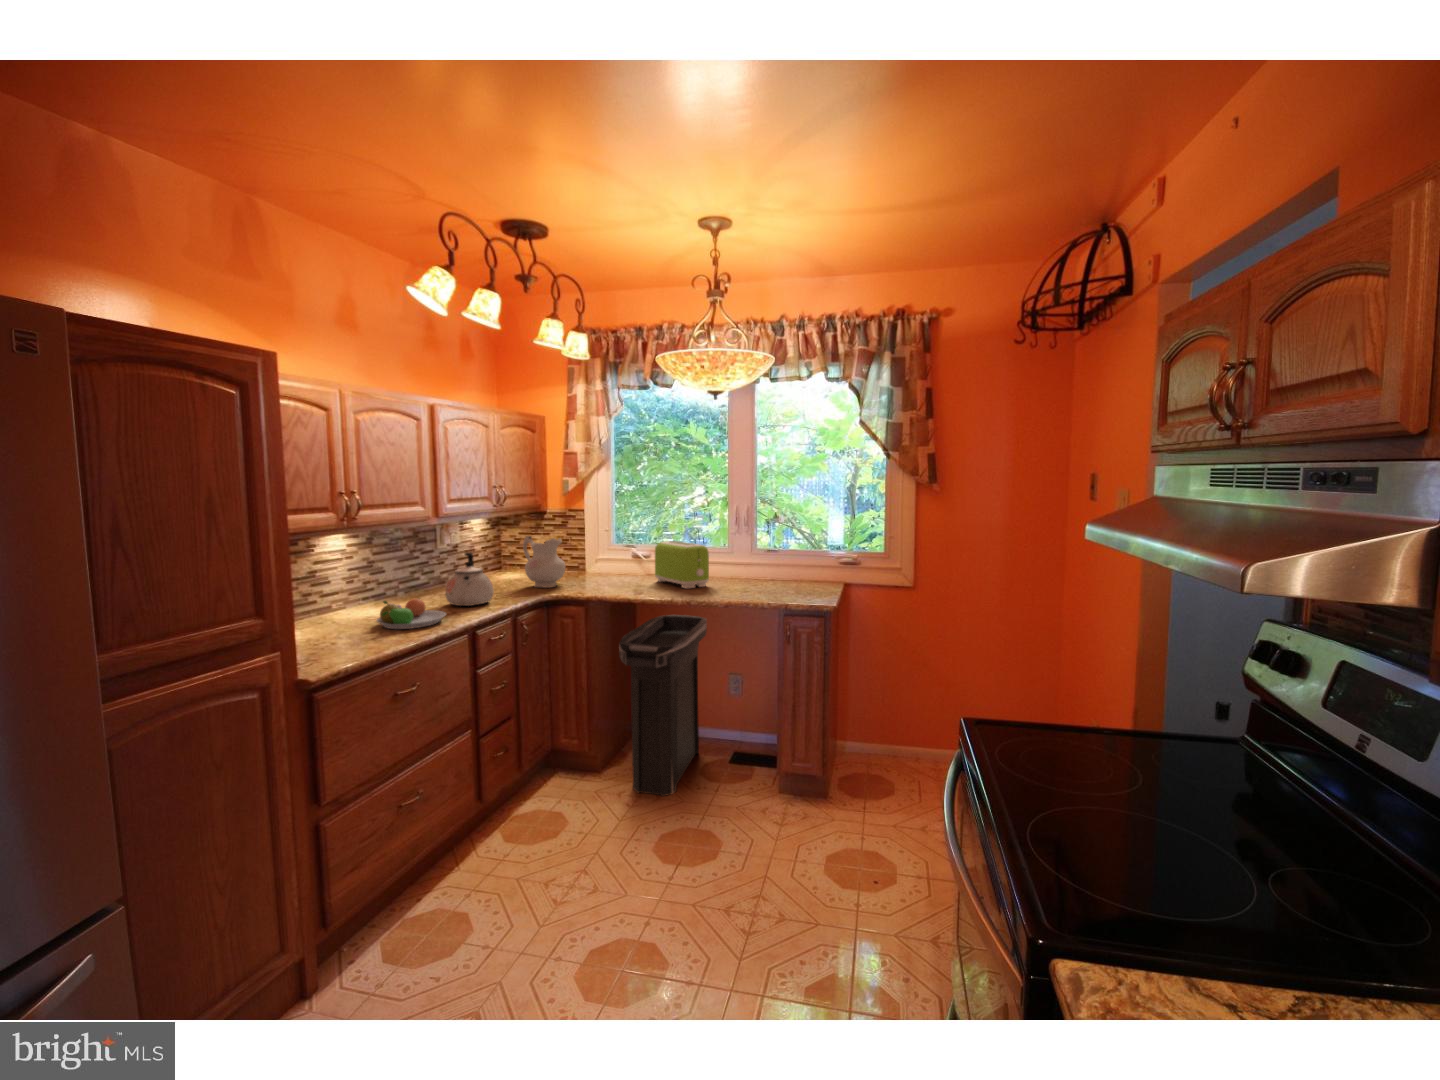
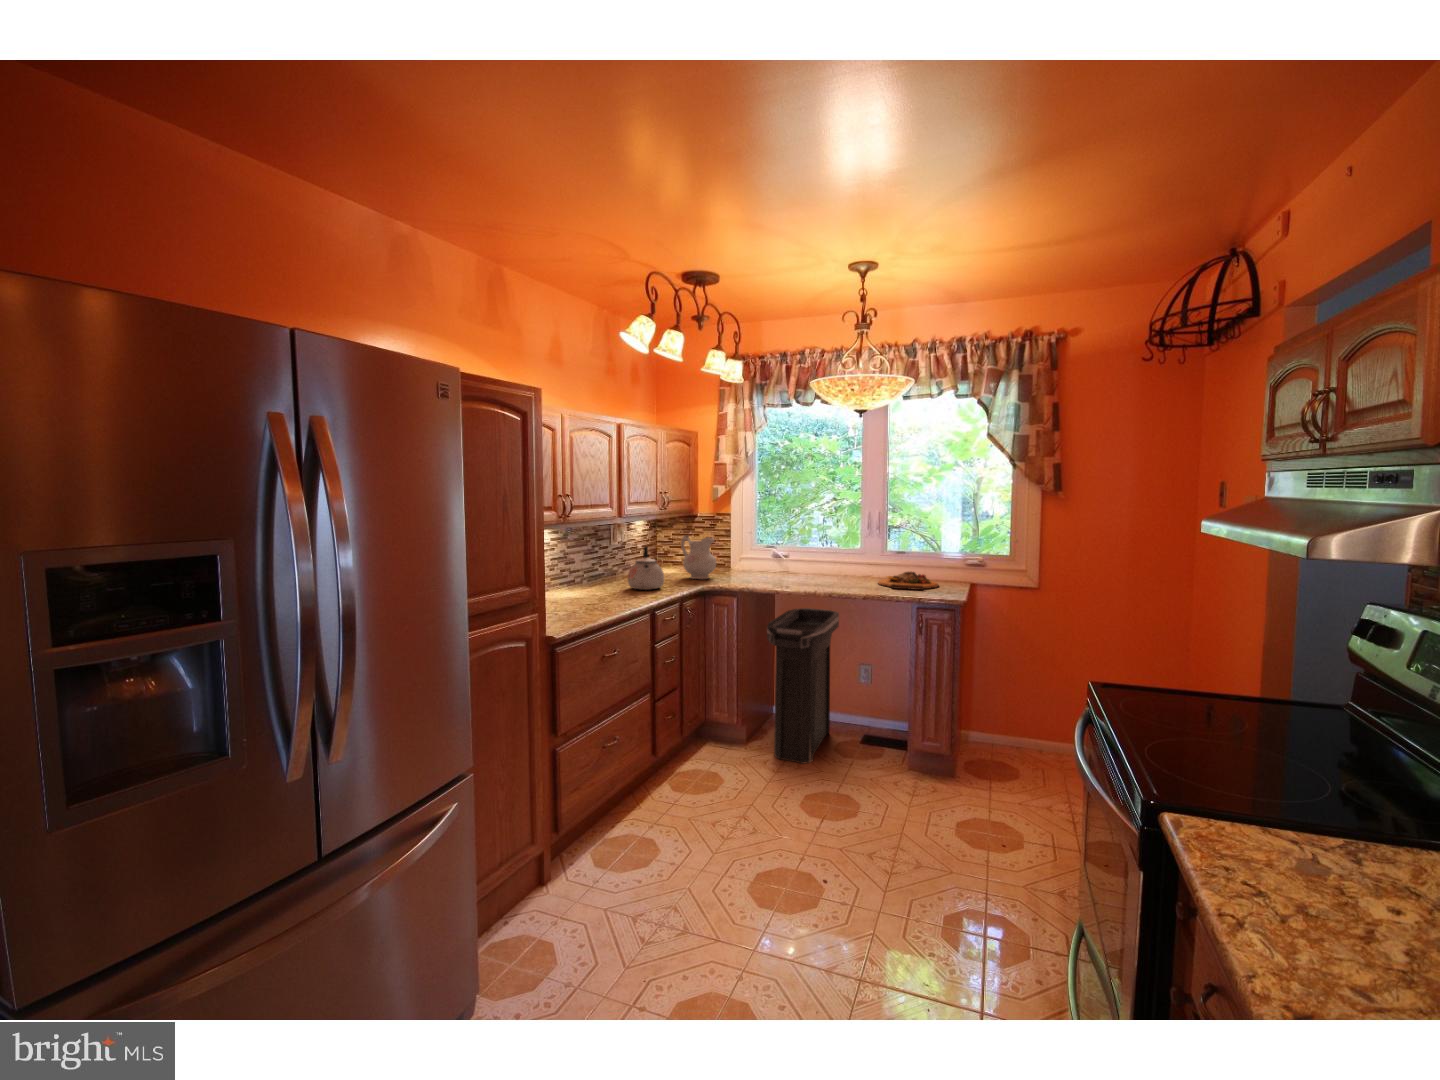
toaster: present [655,541,709,588] -> none [793,542,843,583]
cutting board: none [747,572,812,594] -> present [878,572,939,590]
fruit bowl: present [377,598,446,629] -> none [585,580,636,603]

